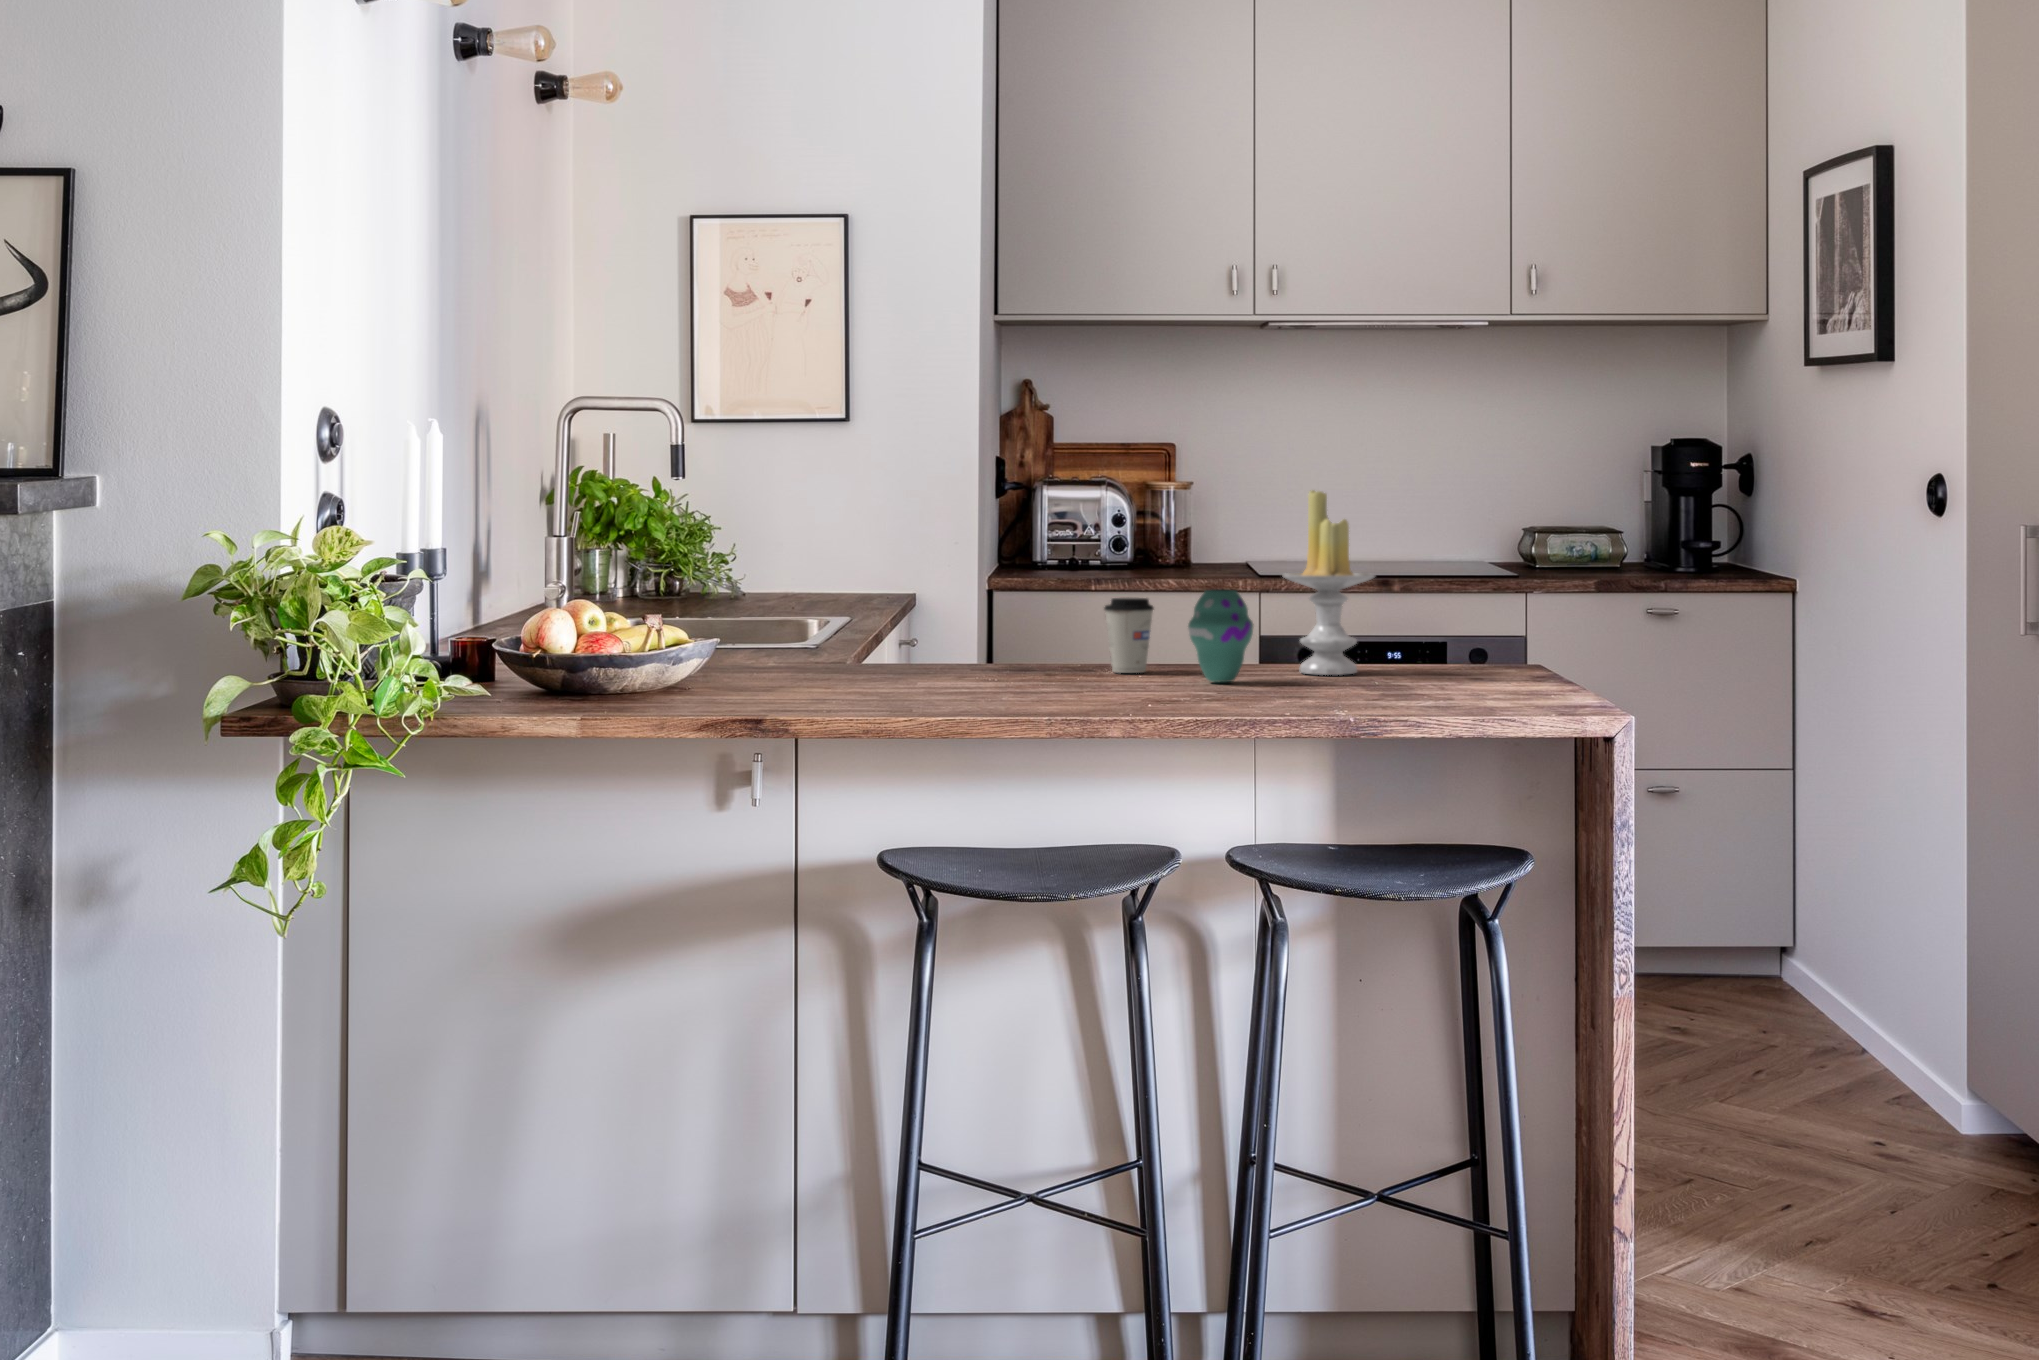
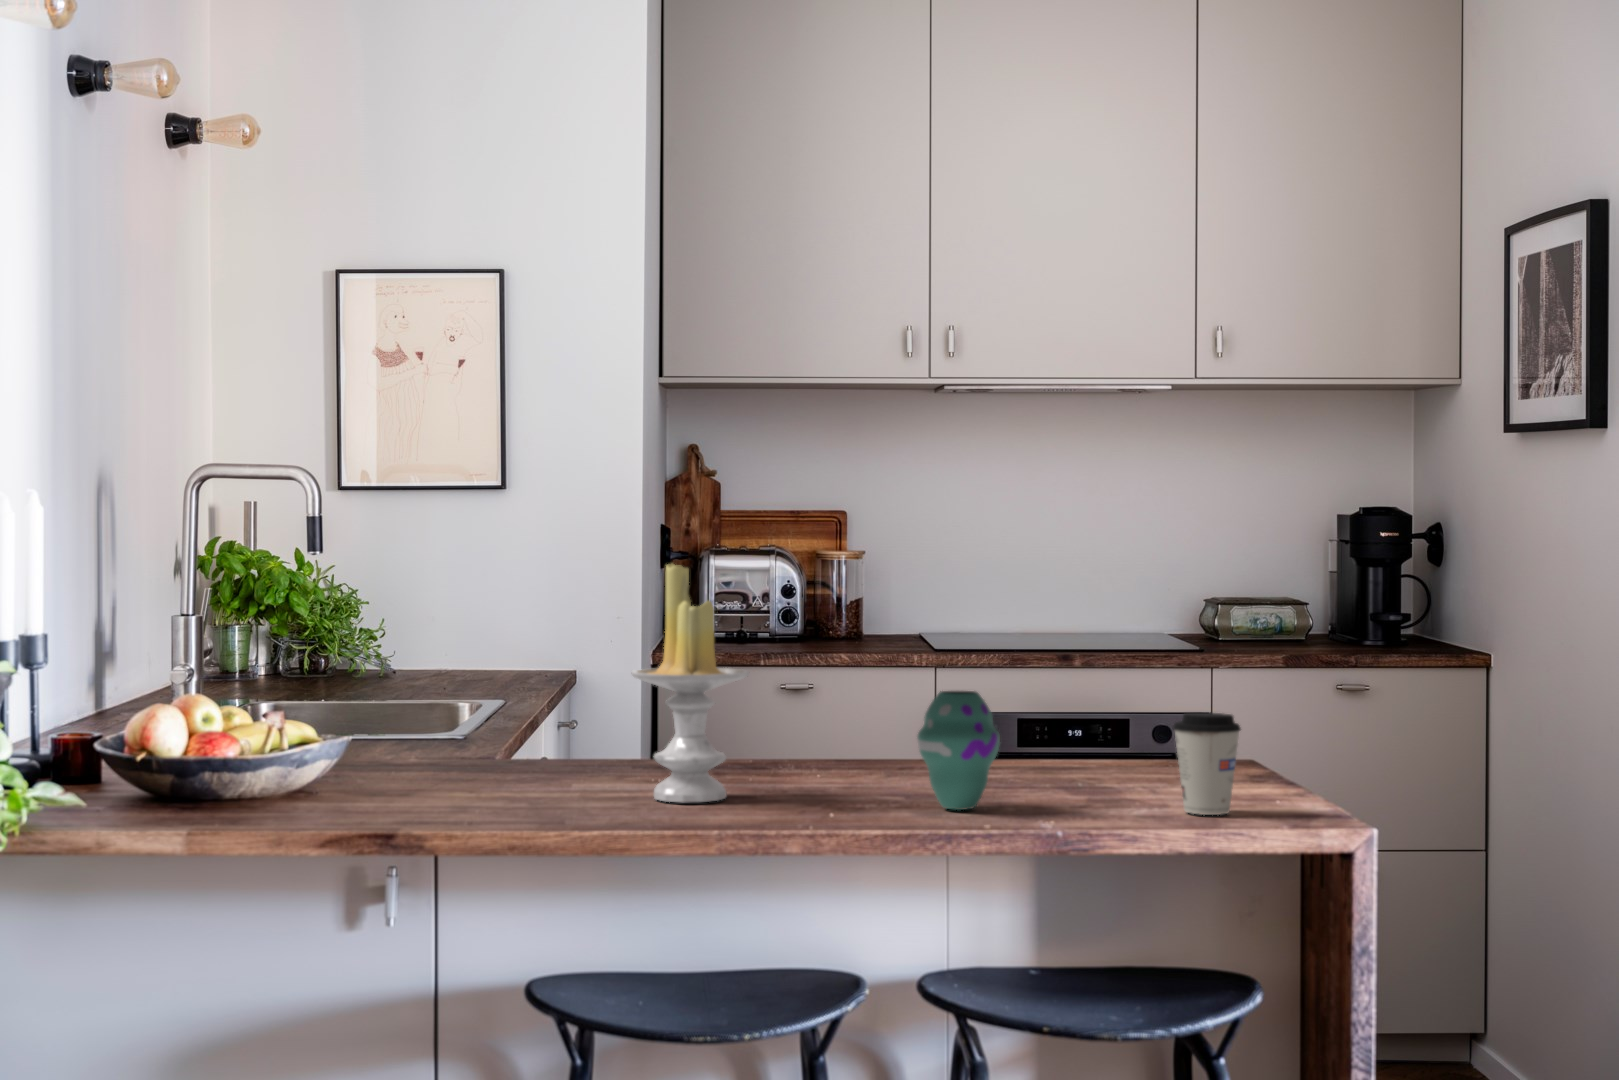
candle: present [1282,490,1375,675] -> present [632,564,749,802]
coffee cup: present [1104,598,1154,673] -> present [1173,713,1241,815]

